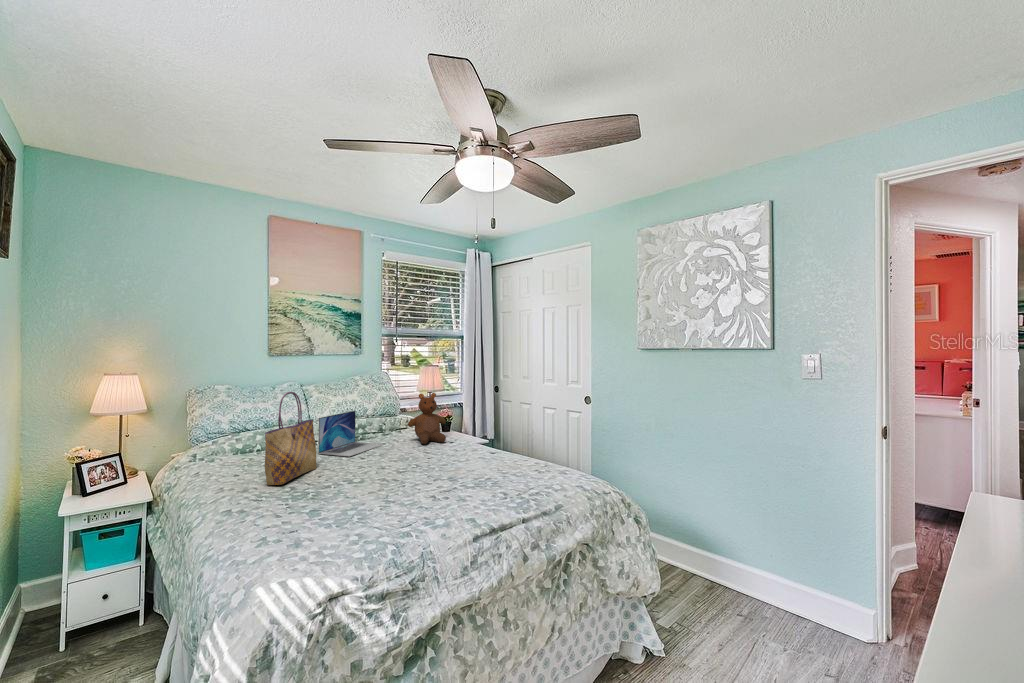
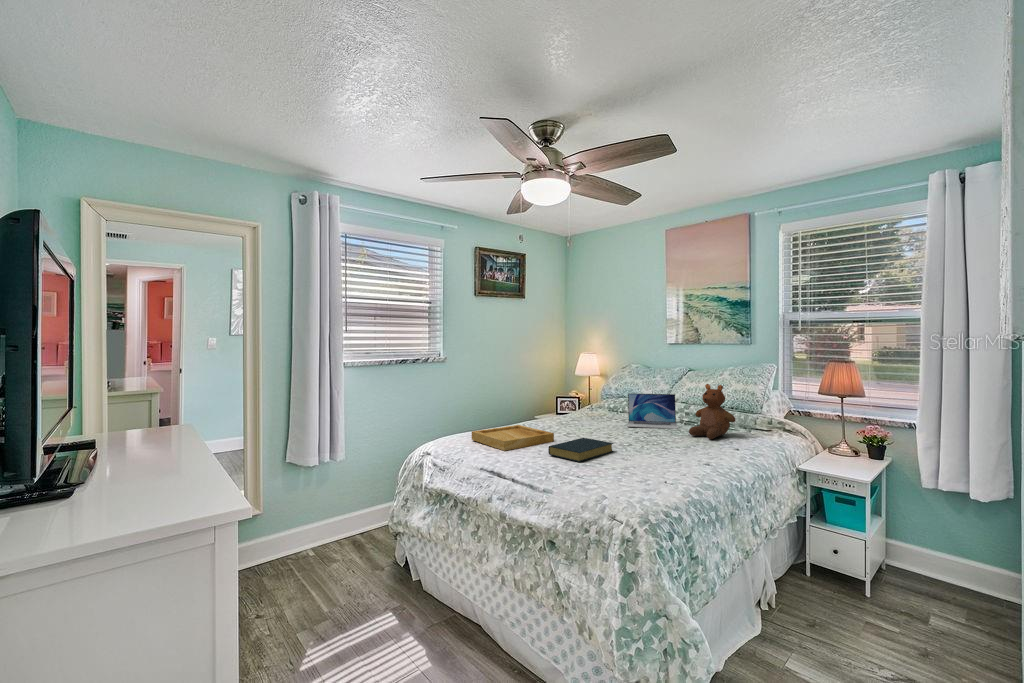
tote bag: present [265,391,316,485] -> none [547,368,599,426]
hardback book: none [423,462,495,493] -> present [548,438,614,462]
tray: none [290,479,412,540] -> present [472,425,554,451]

